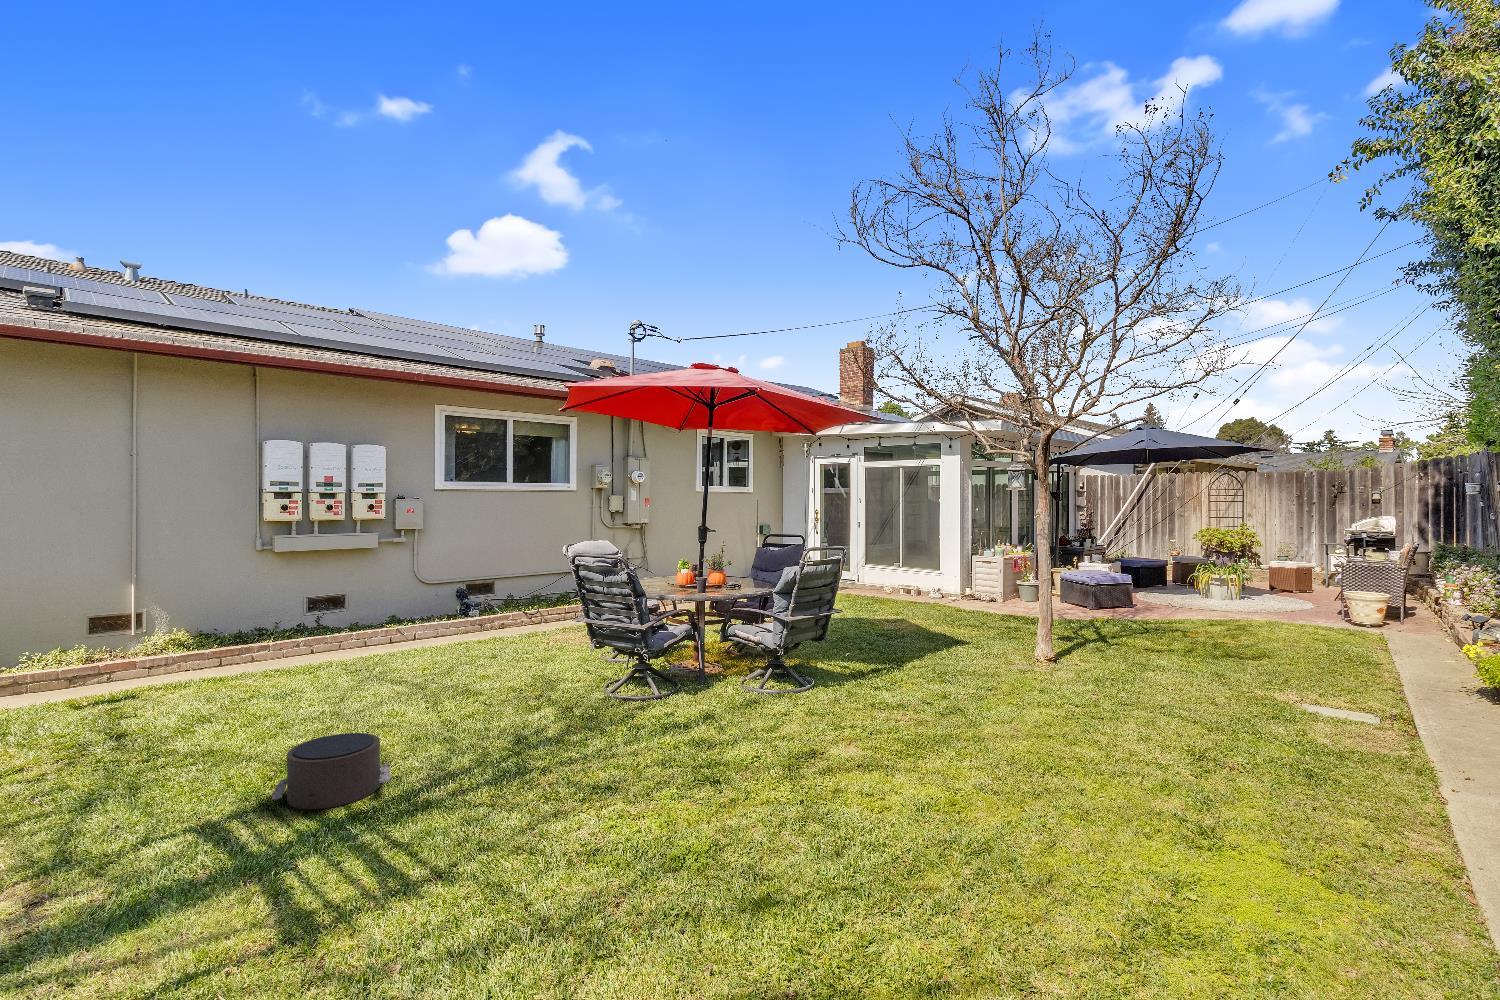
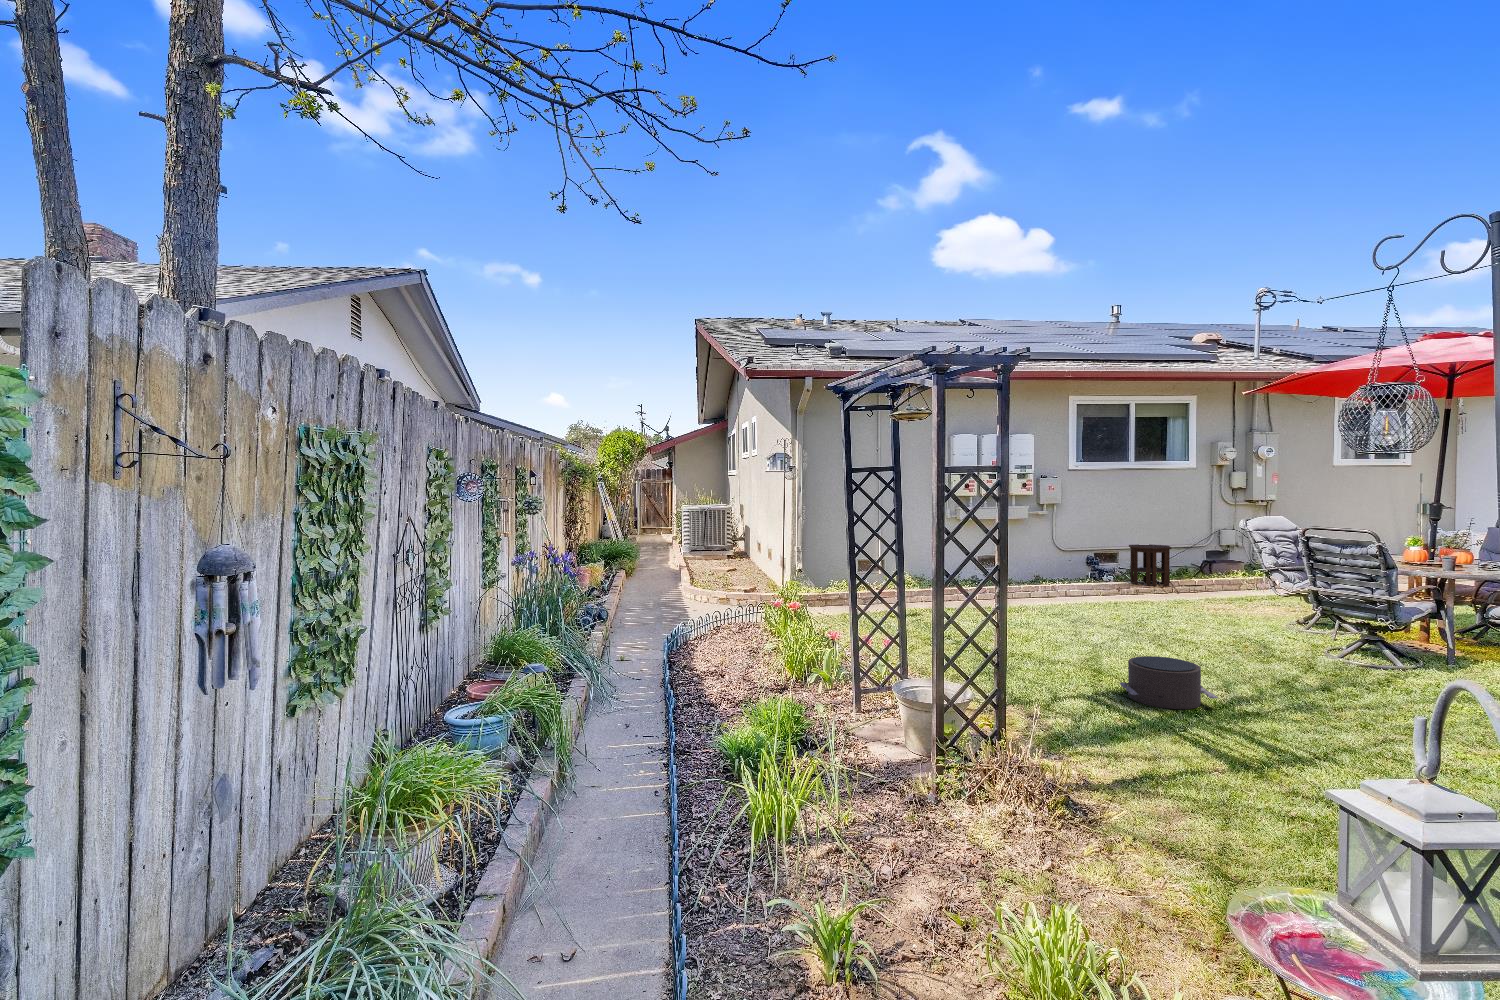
side table: none [503,571,545,616] -> present [1129,544,1171,586]

